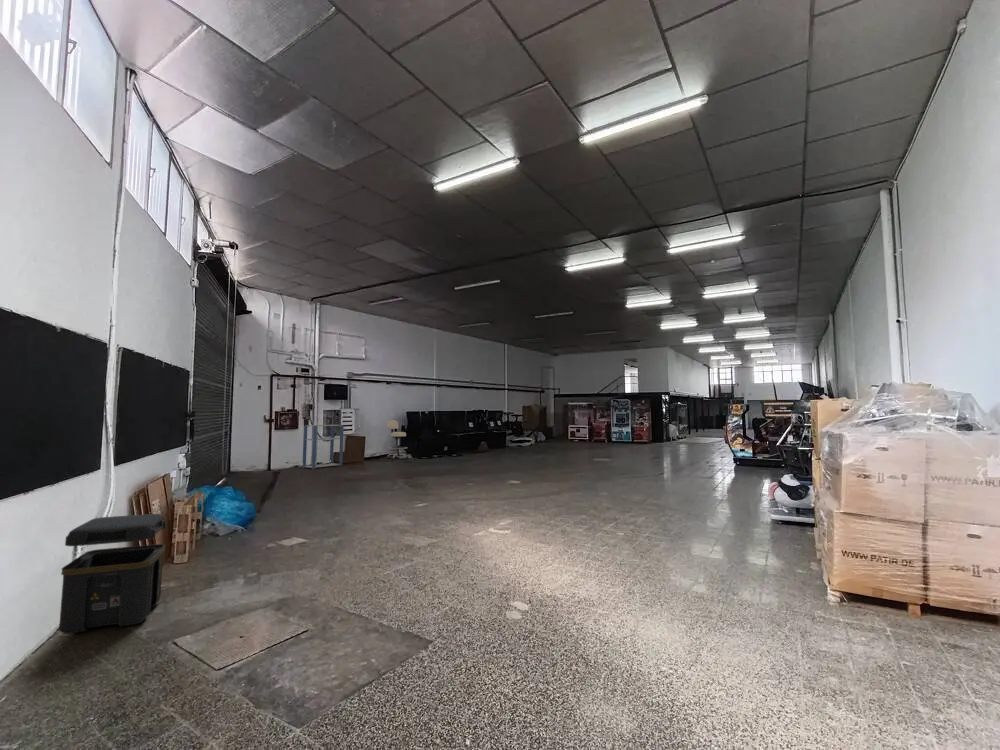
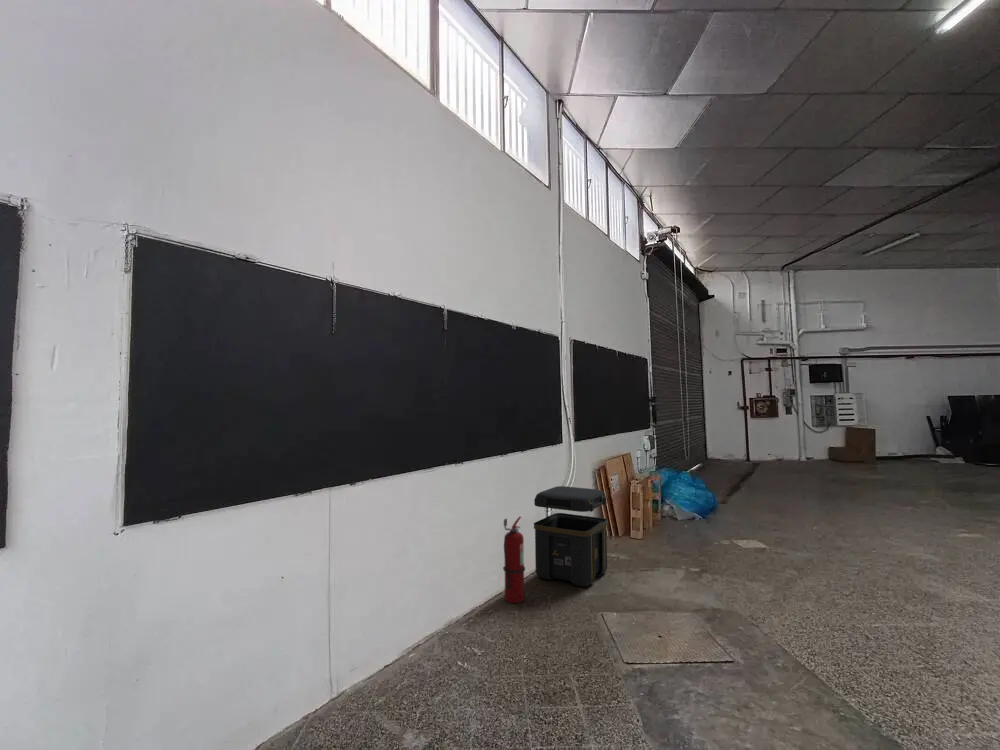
stool: present [387,420,408,460] -> none [910,408,953,464]
shelving unit: present [302,425,344,469] -> none [785,413,841,465]
fire extinguisher: none [19,562,60,676] -> present [503,517,525,603]

